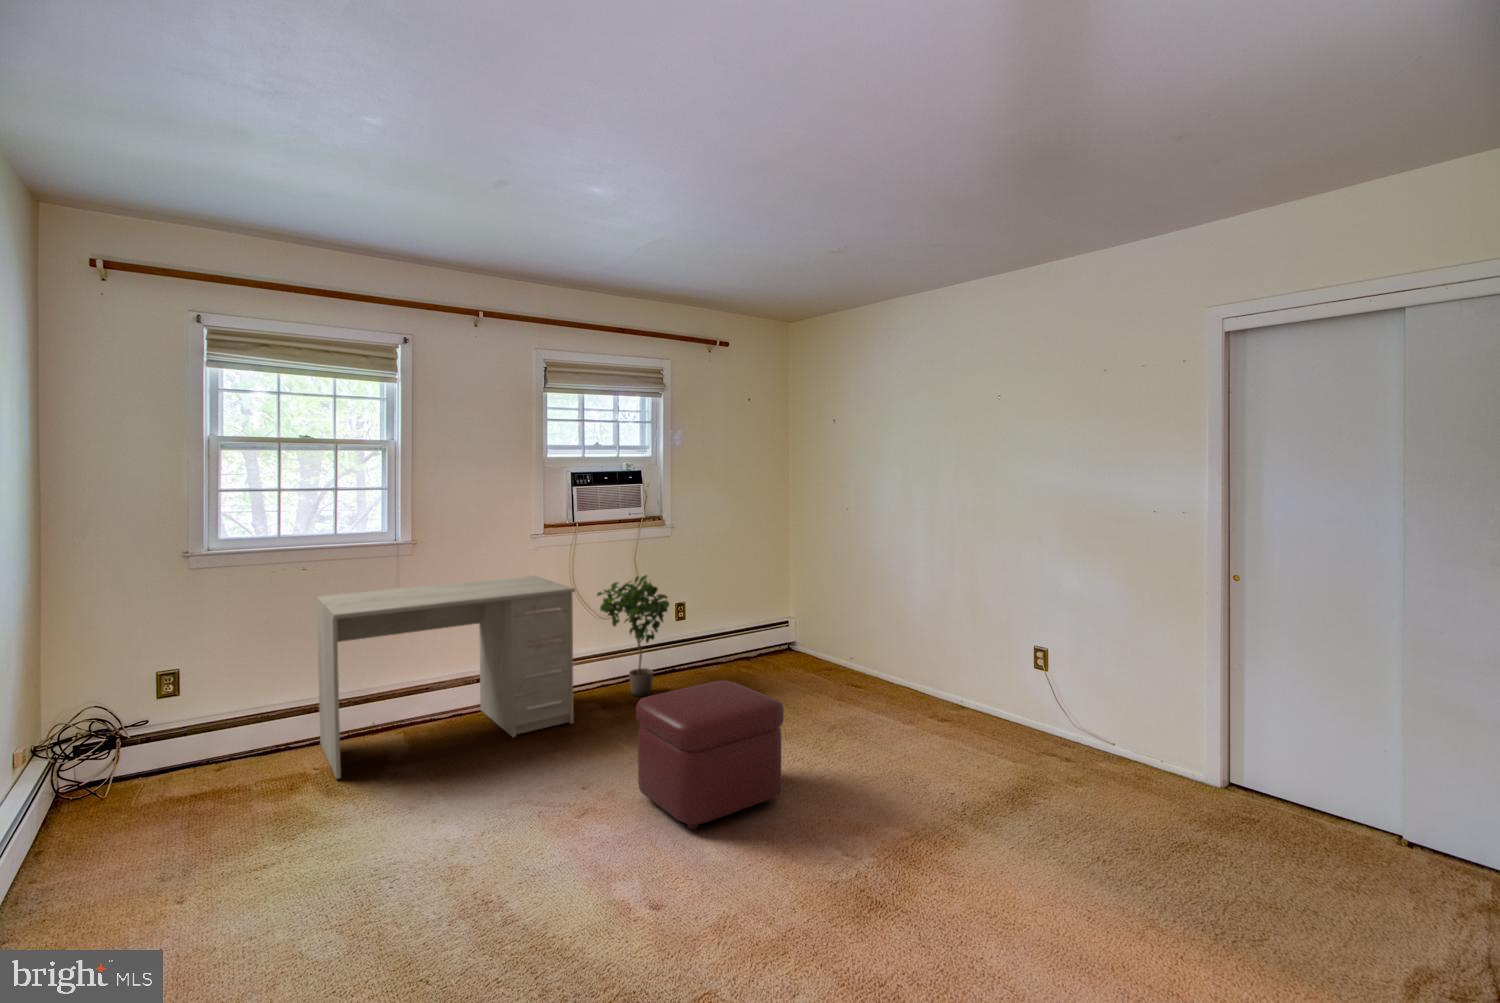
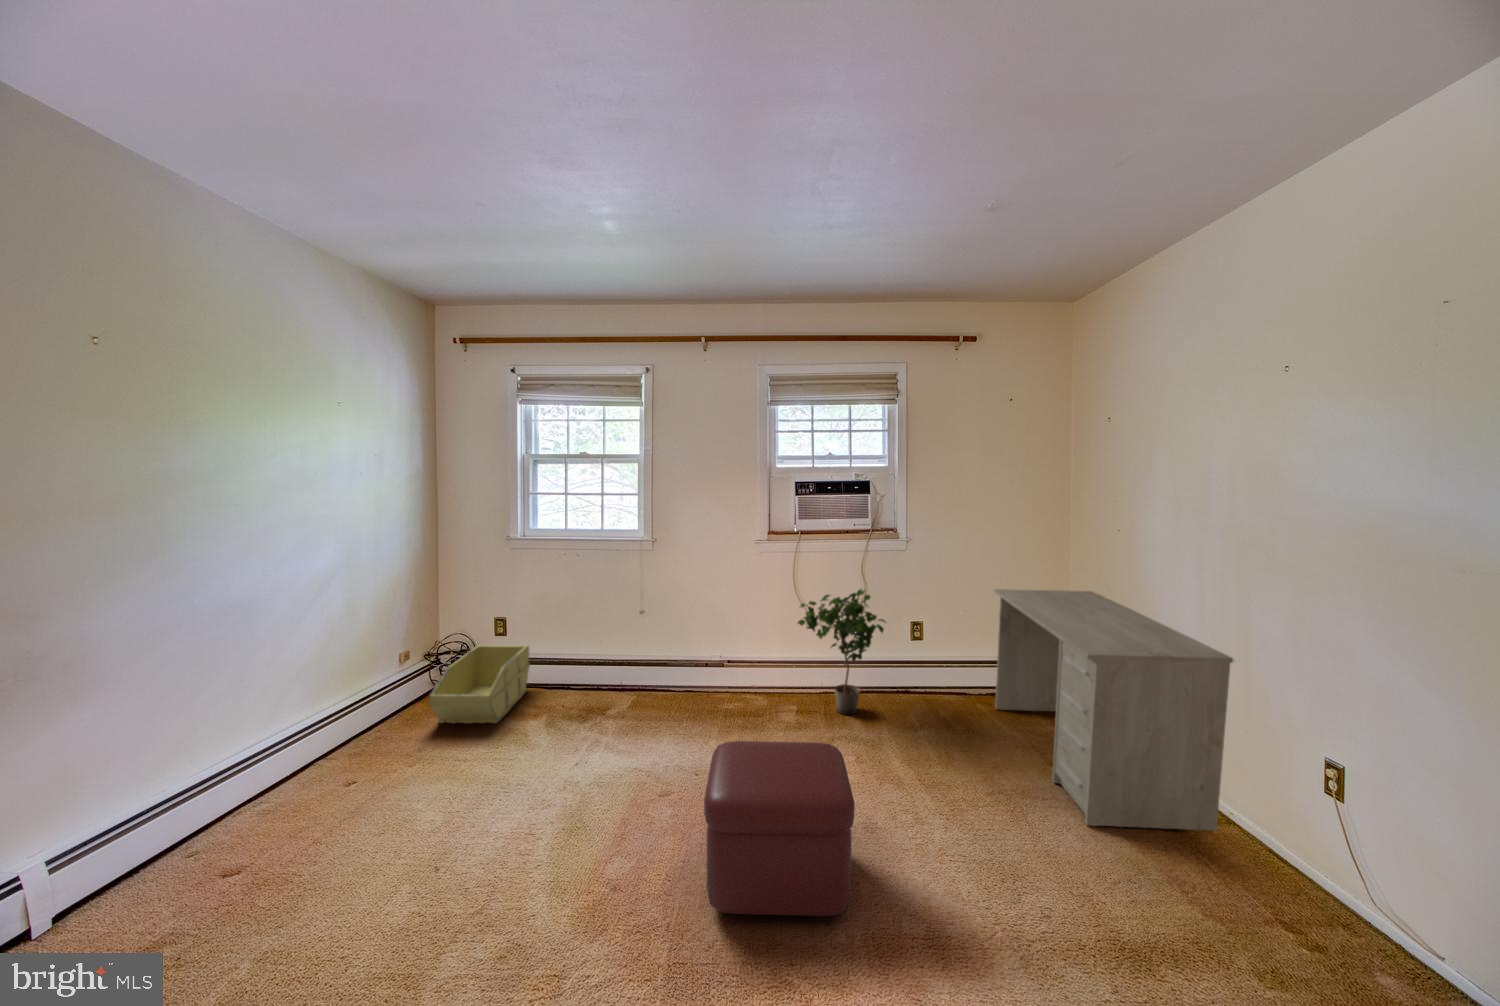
desk: present [316,576,575,779] -> present [994,589,1233,832]
storage bin: none [116,703,233,829] -> present [428,645,530,723]

